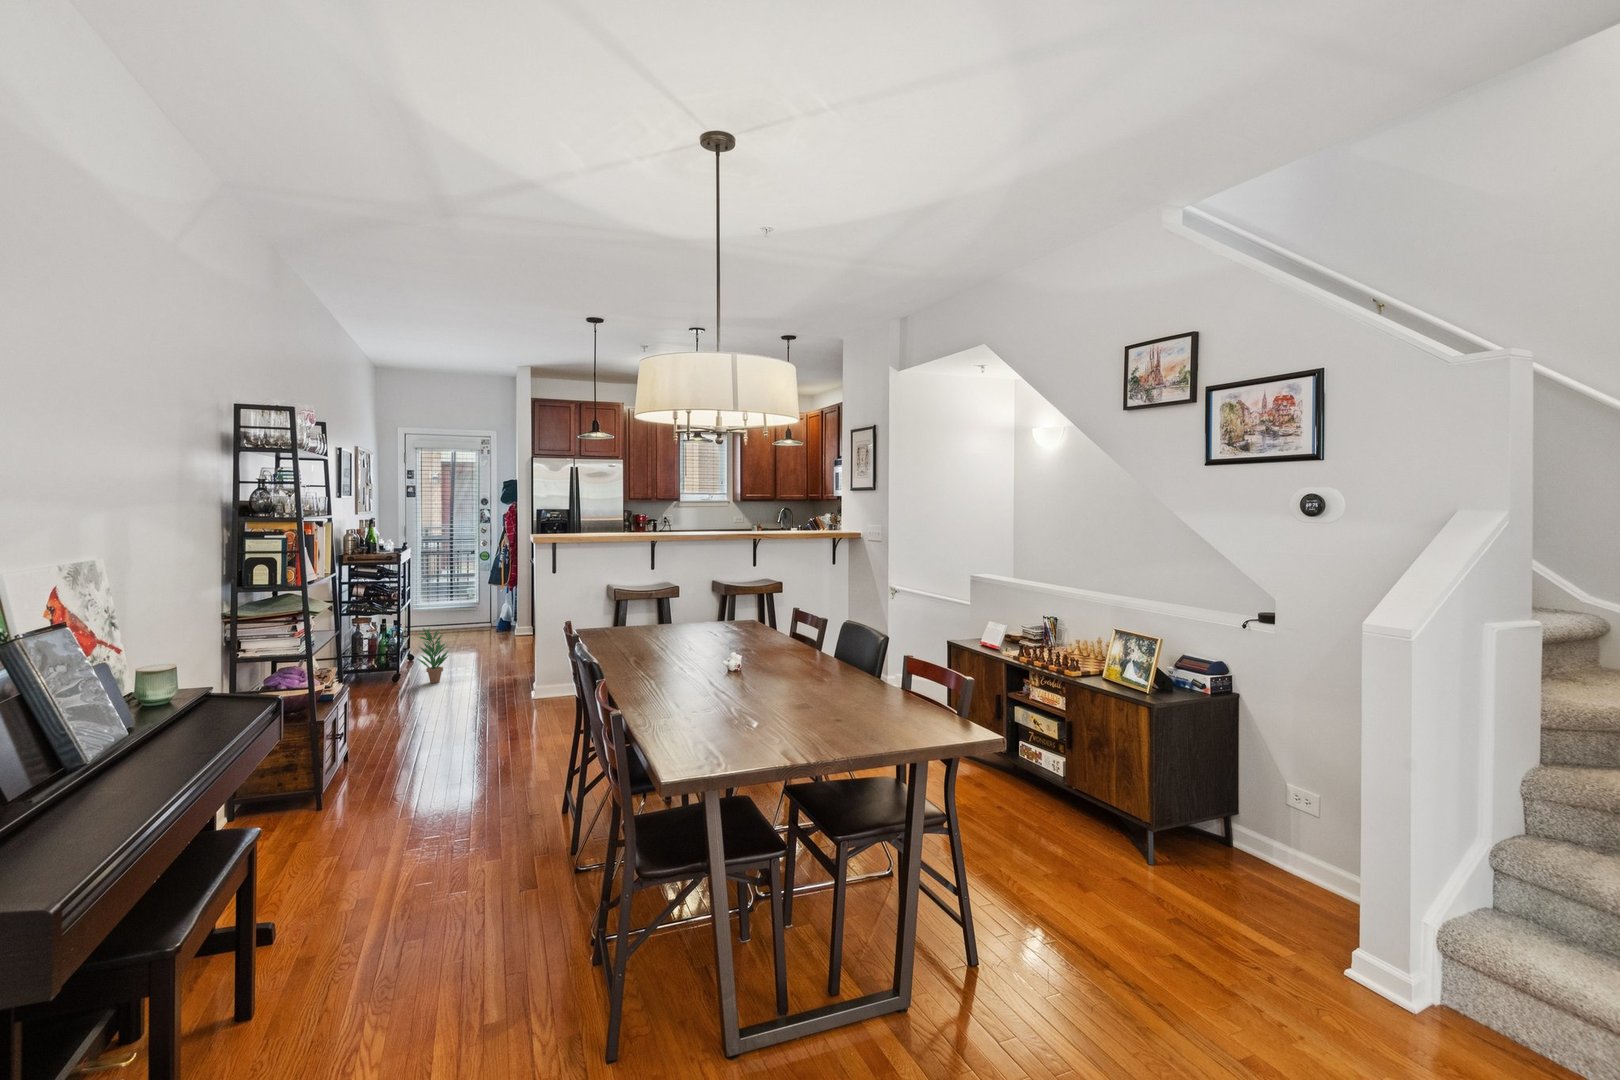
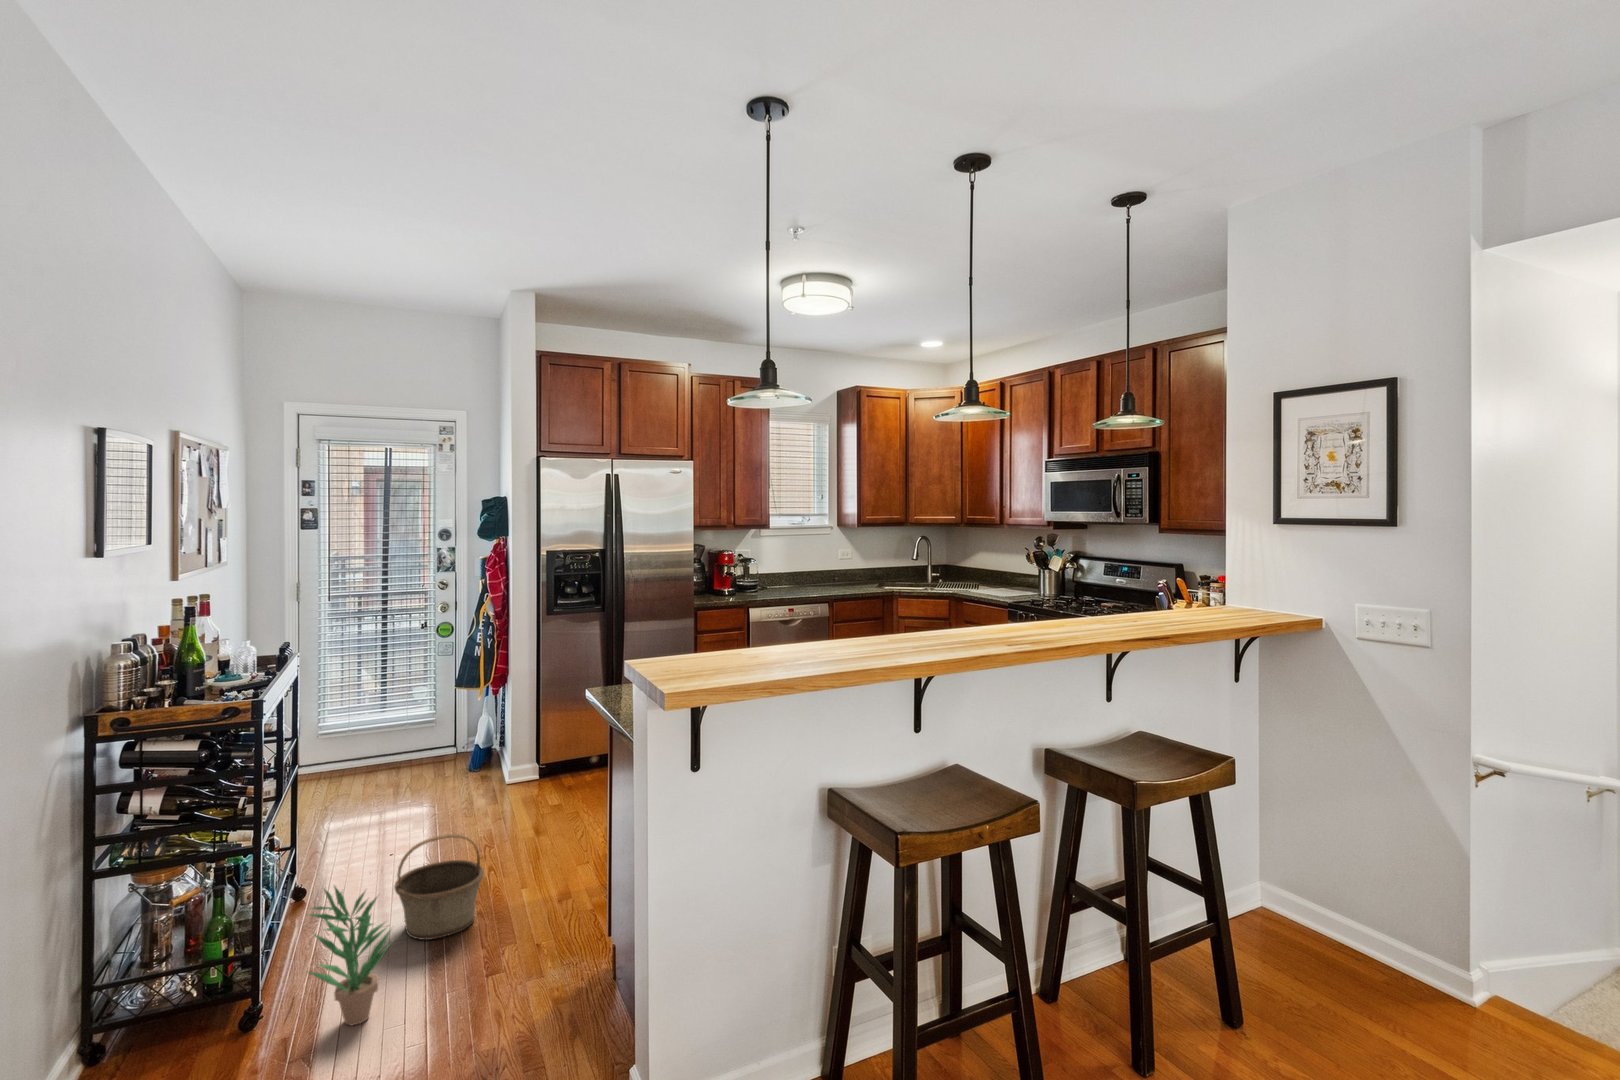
basket: none [451,628,490,670] -> present [394,834,484,940]

